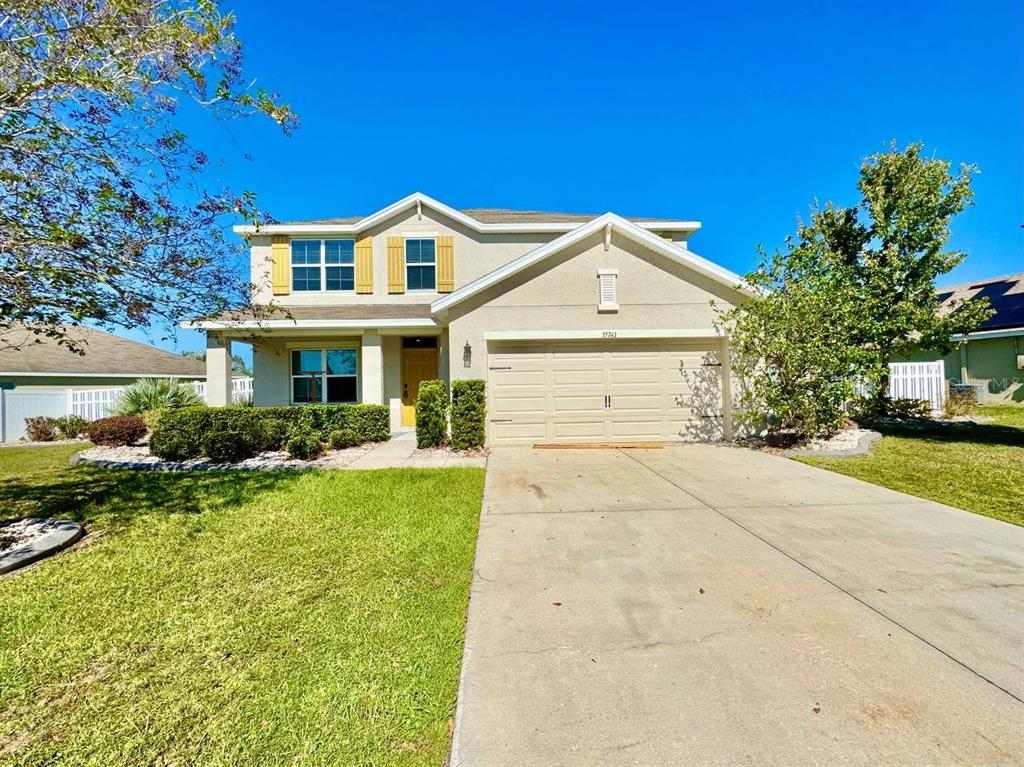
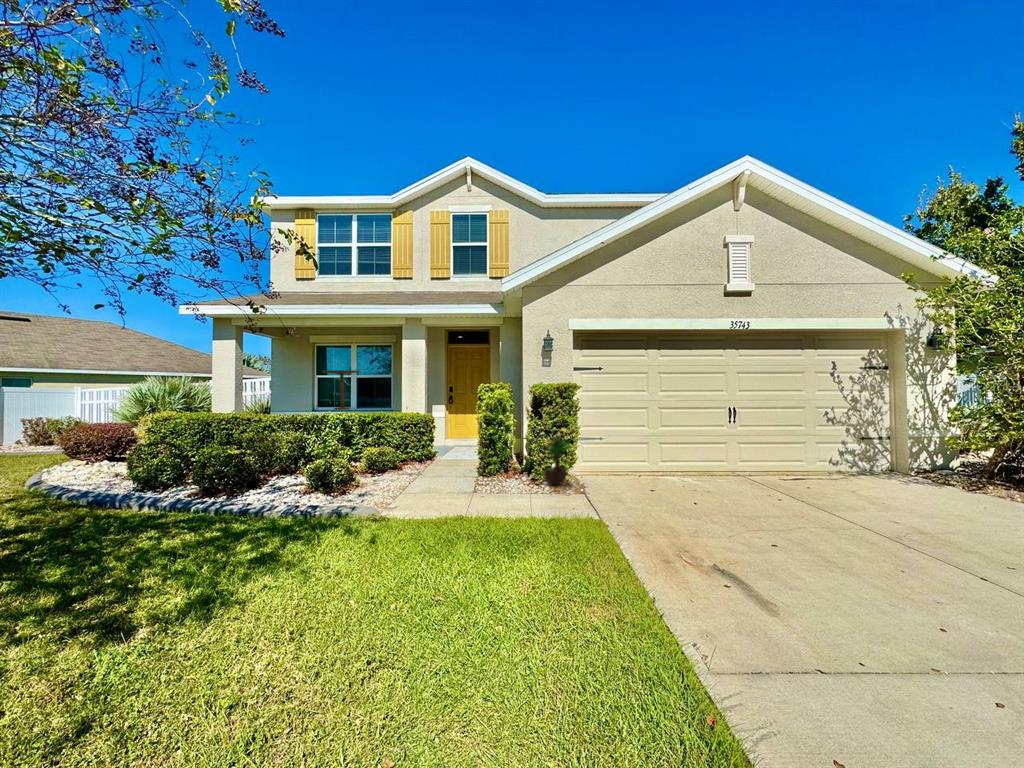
potted tree: present [762,413,783,446] -> present [544,438,569,484]

